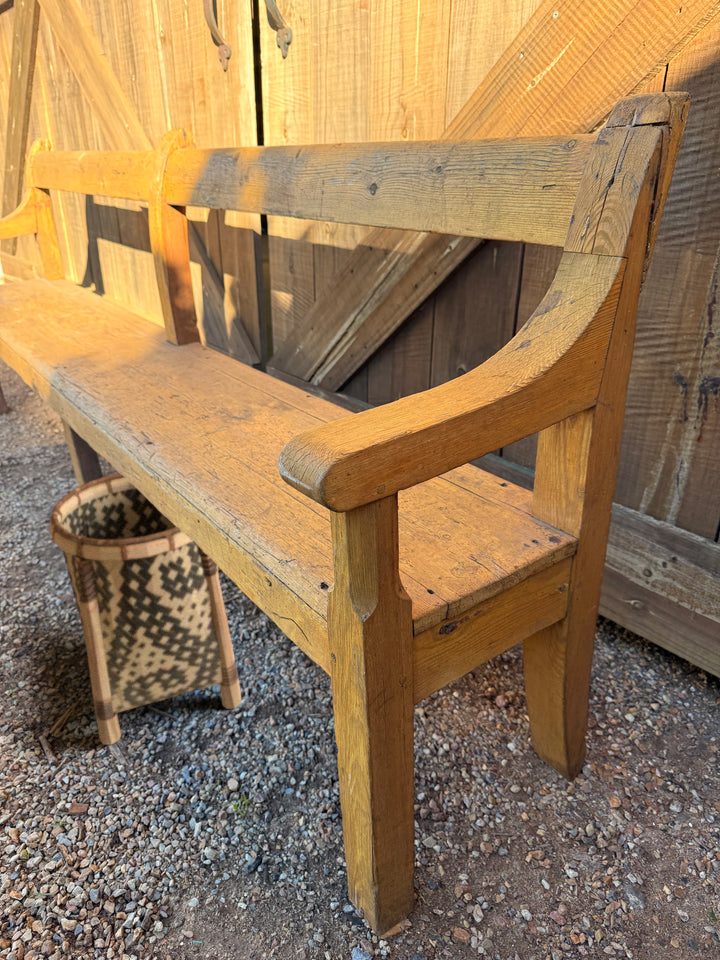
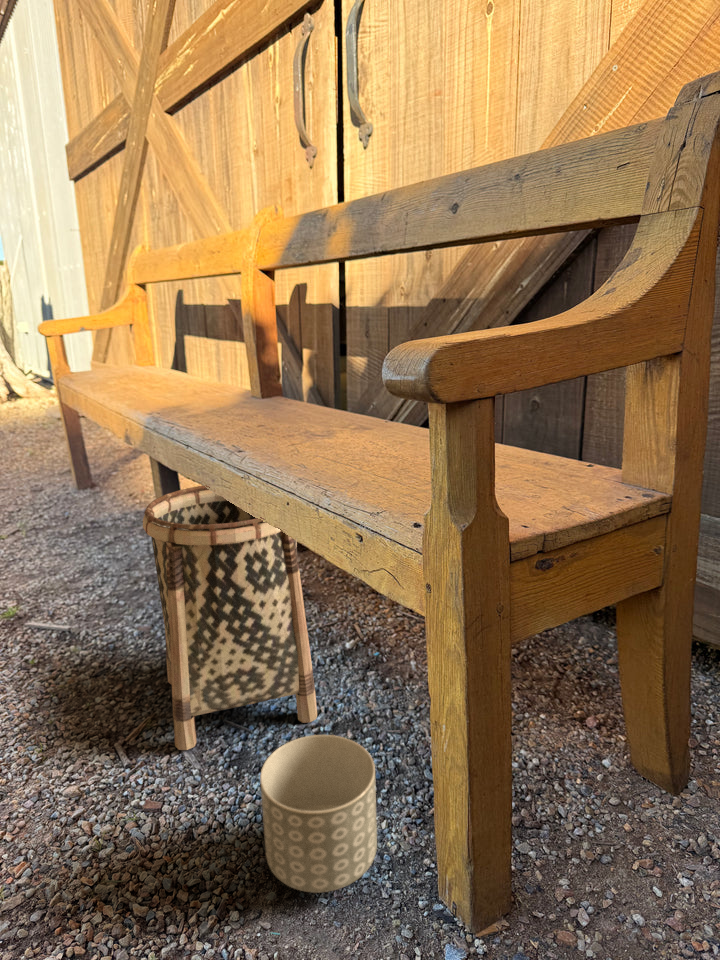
planter: none [178,750,293,903] -> present [260,735,377,893]

